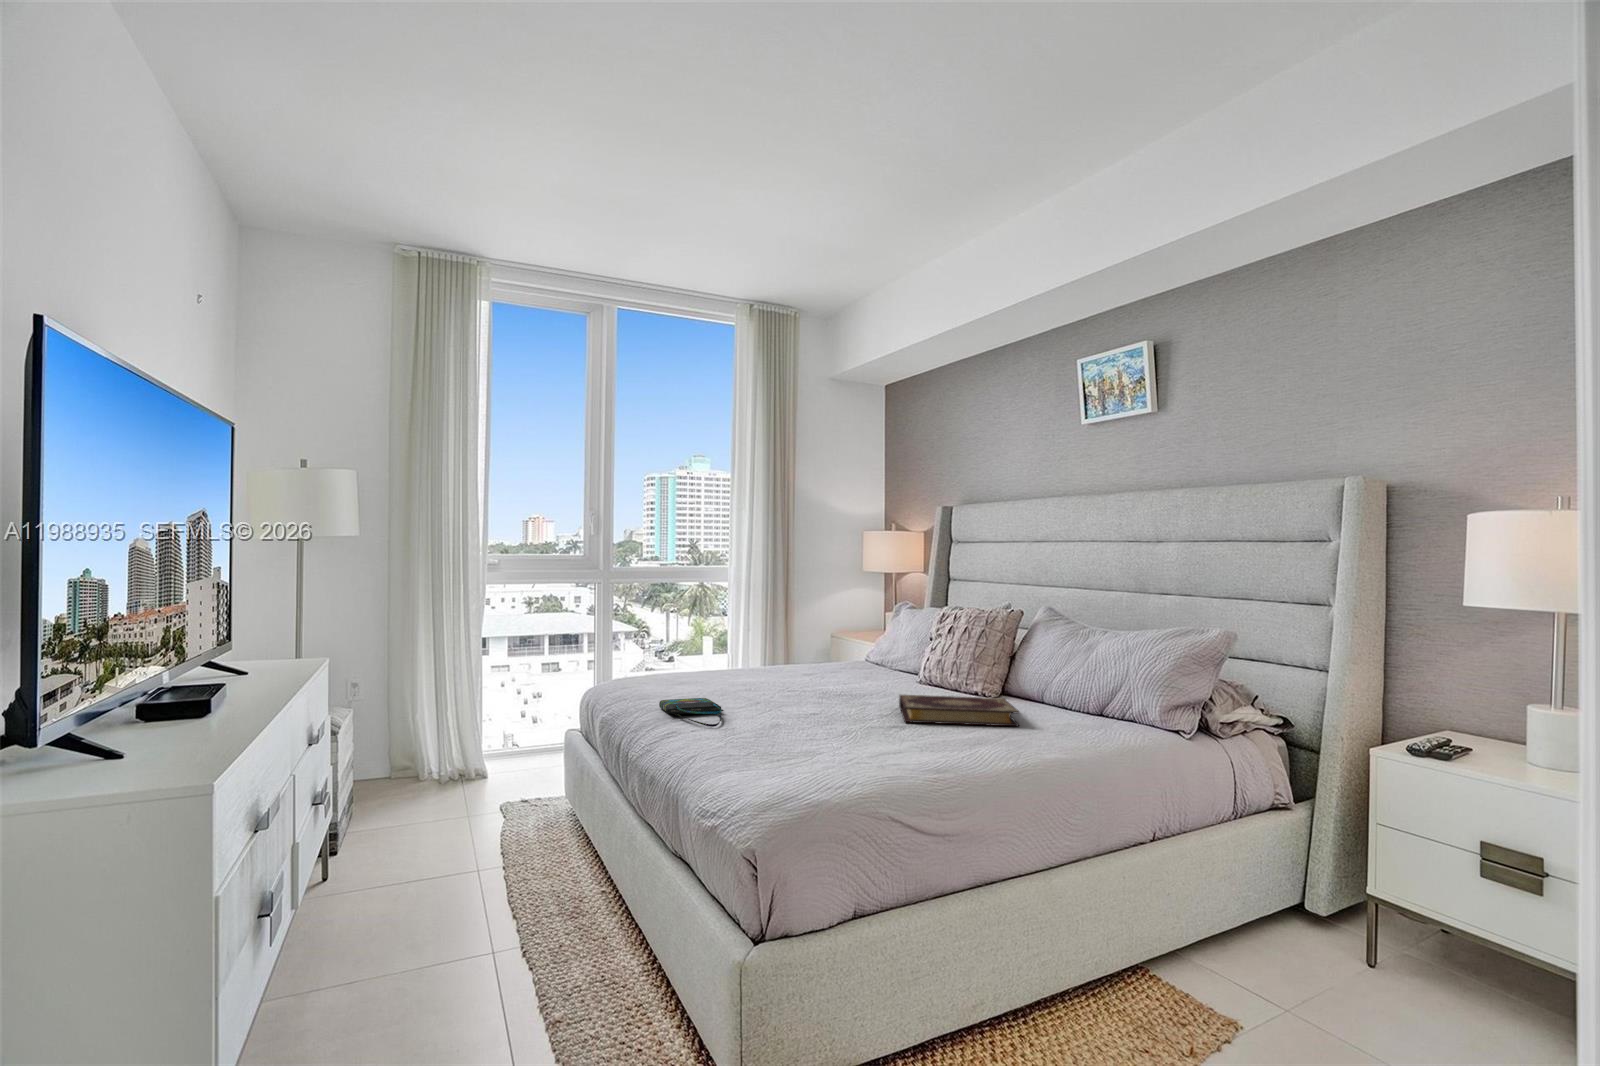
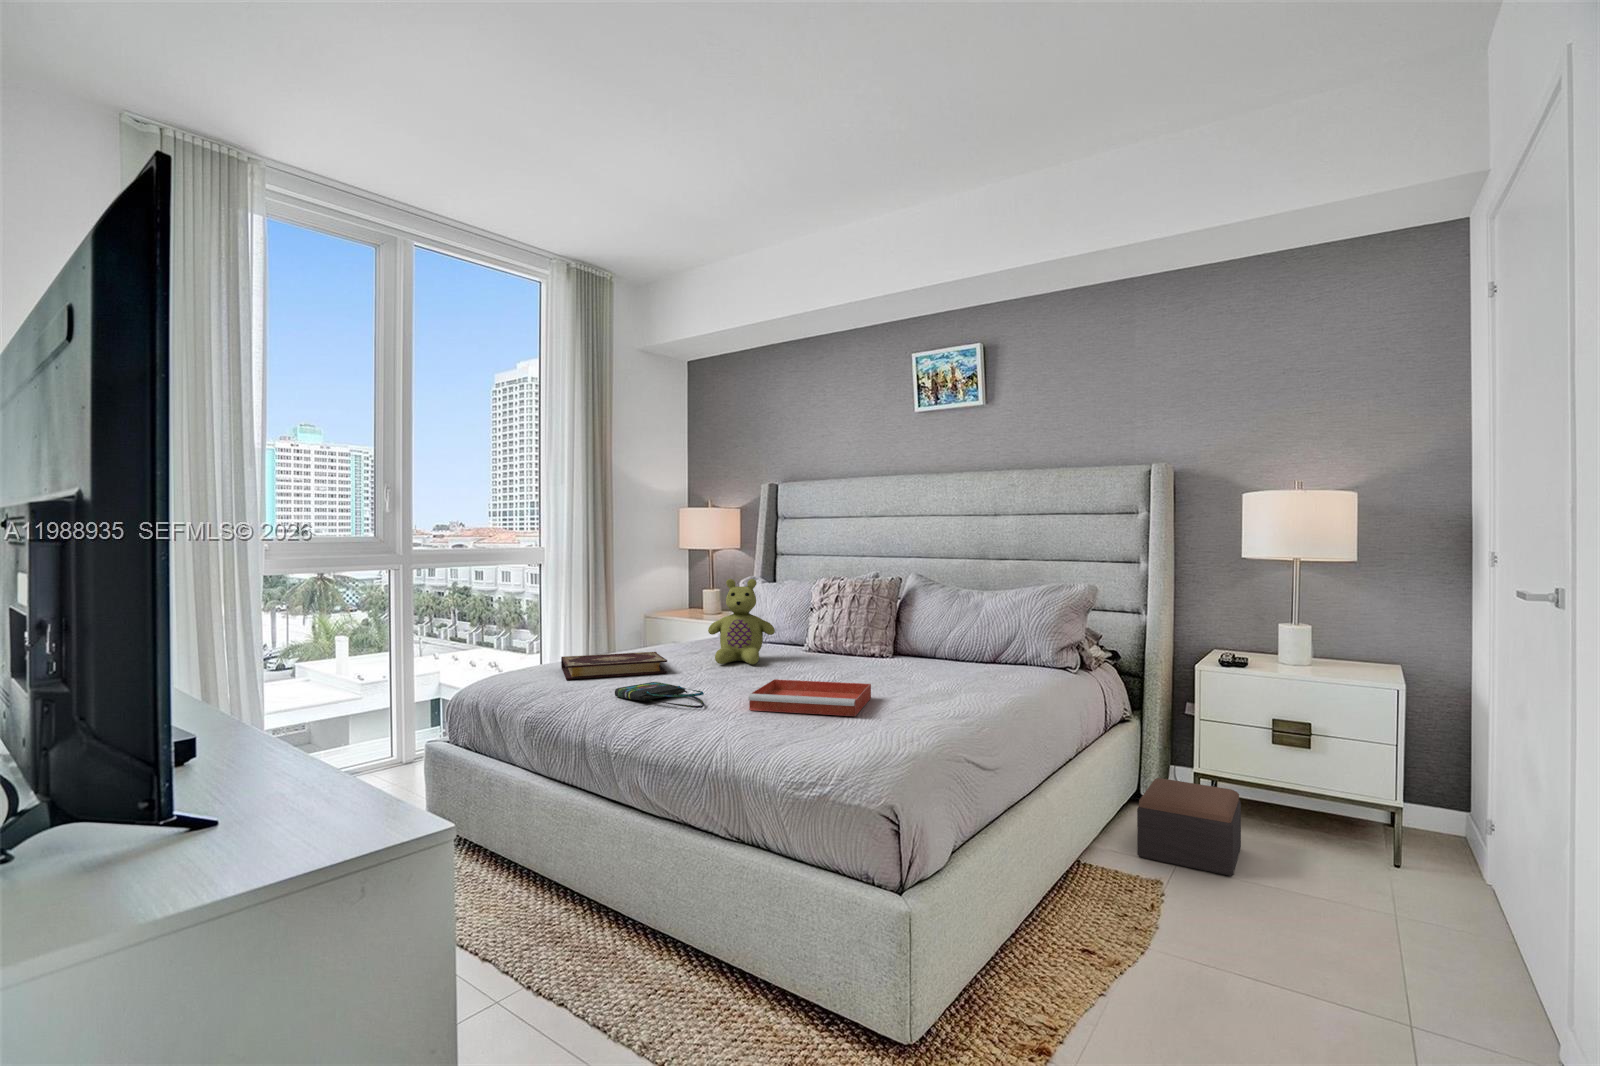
stuffed bear: none [798,602,866,692] -> present [708,579,775,664]
book: present [899,695,1020,726] -> present [561,652,667,679]
tray: none [751,707,894,753] -> present [748,679,871,716]
footstool: none [1236,889,1408,1037] -> present [1137,778,1241,876]

